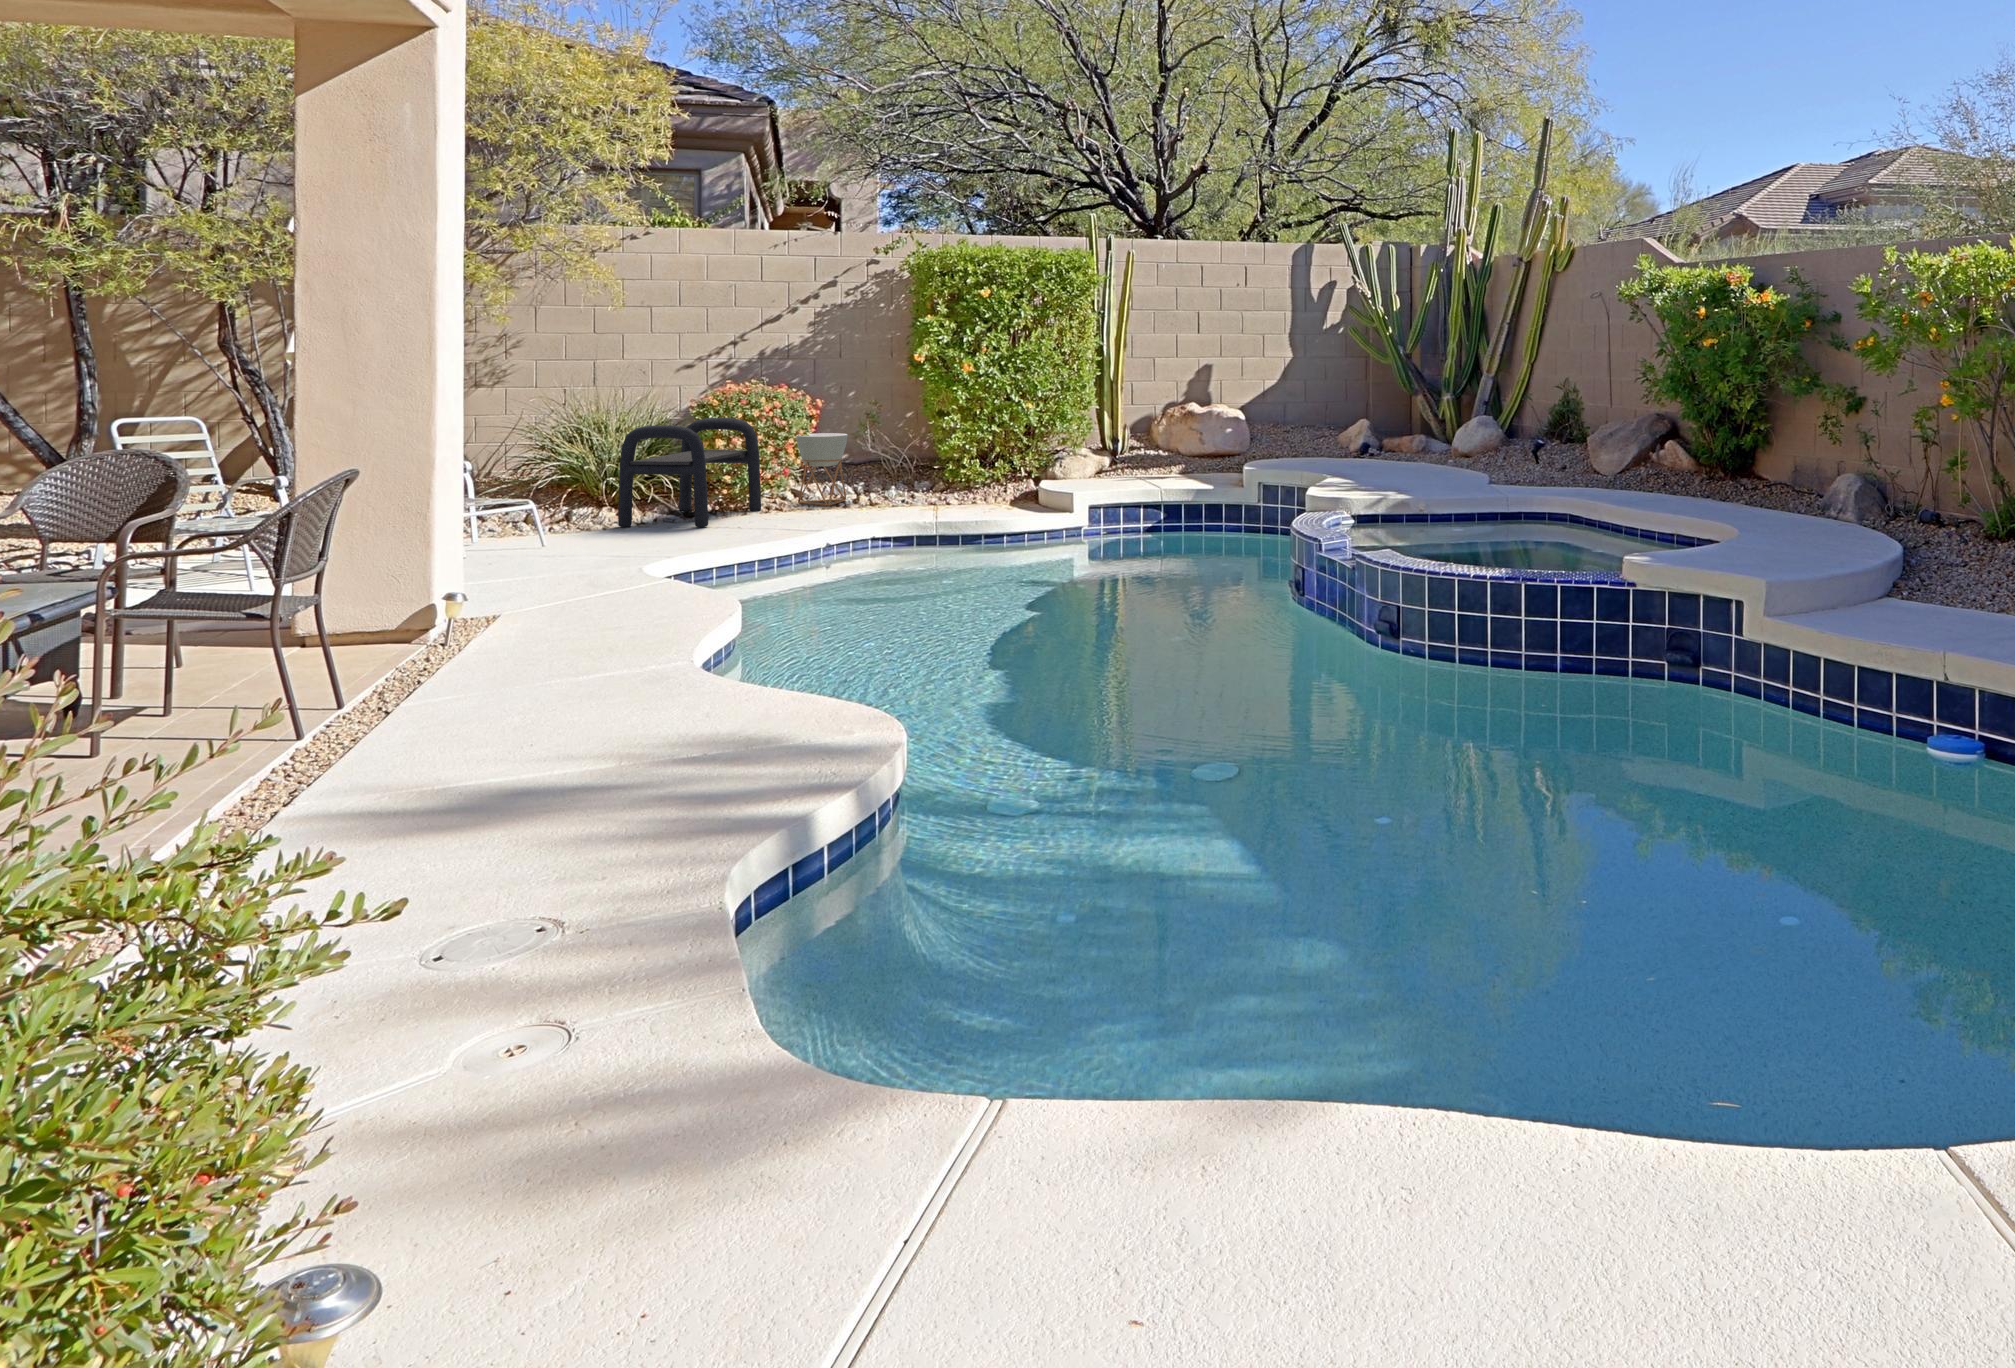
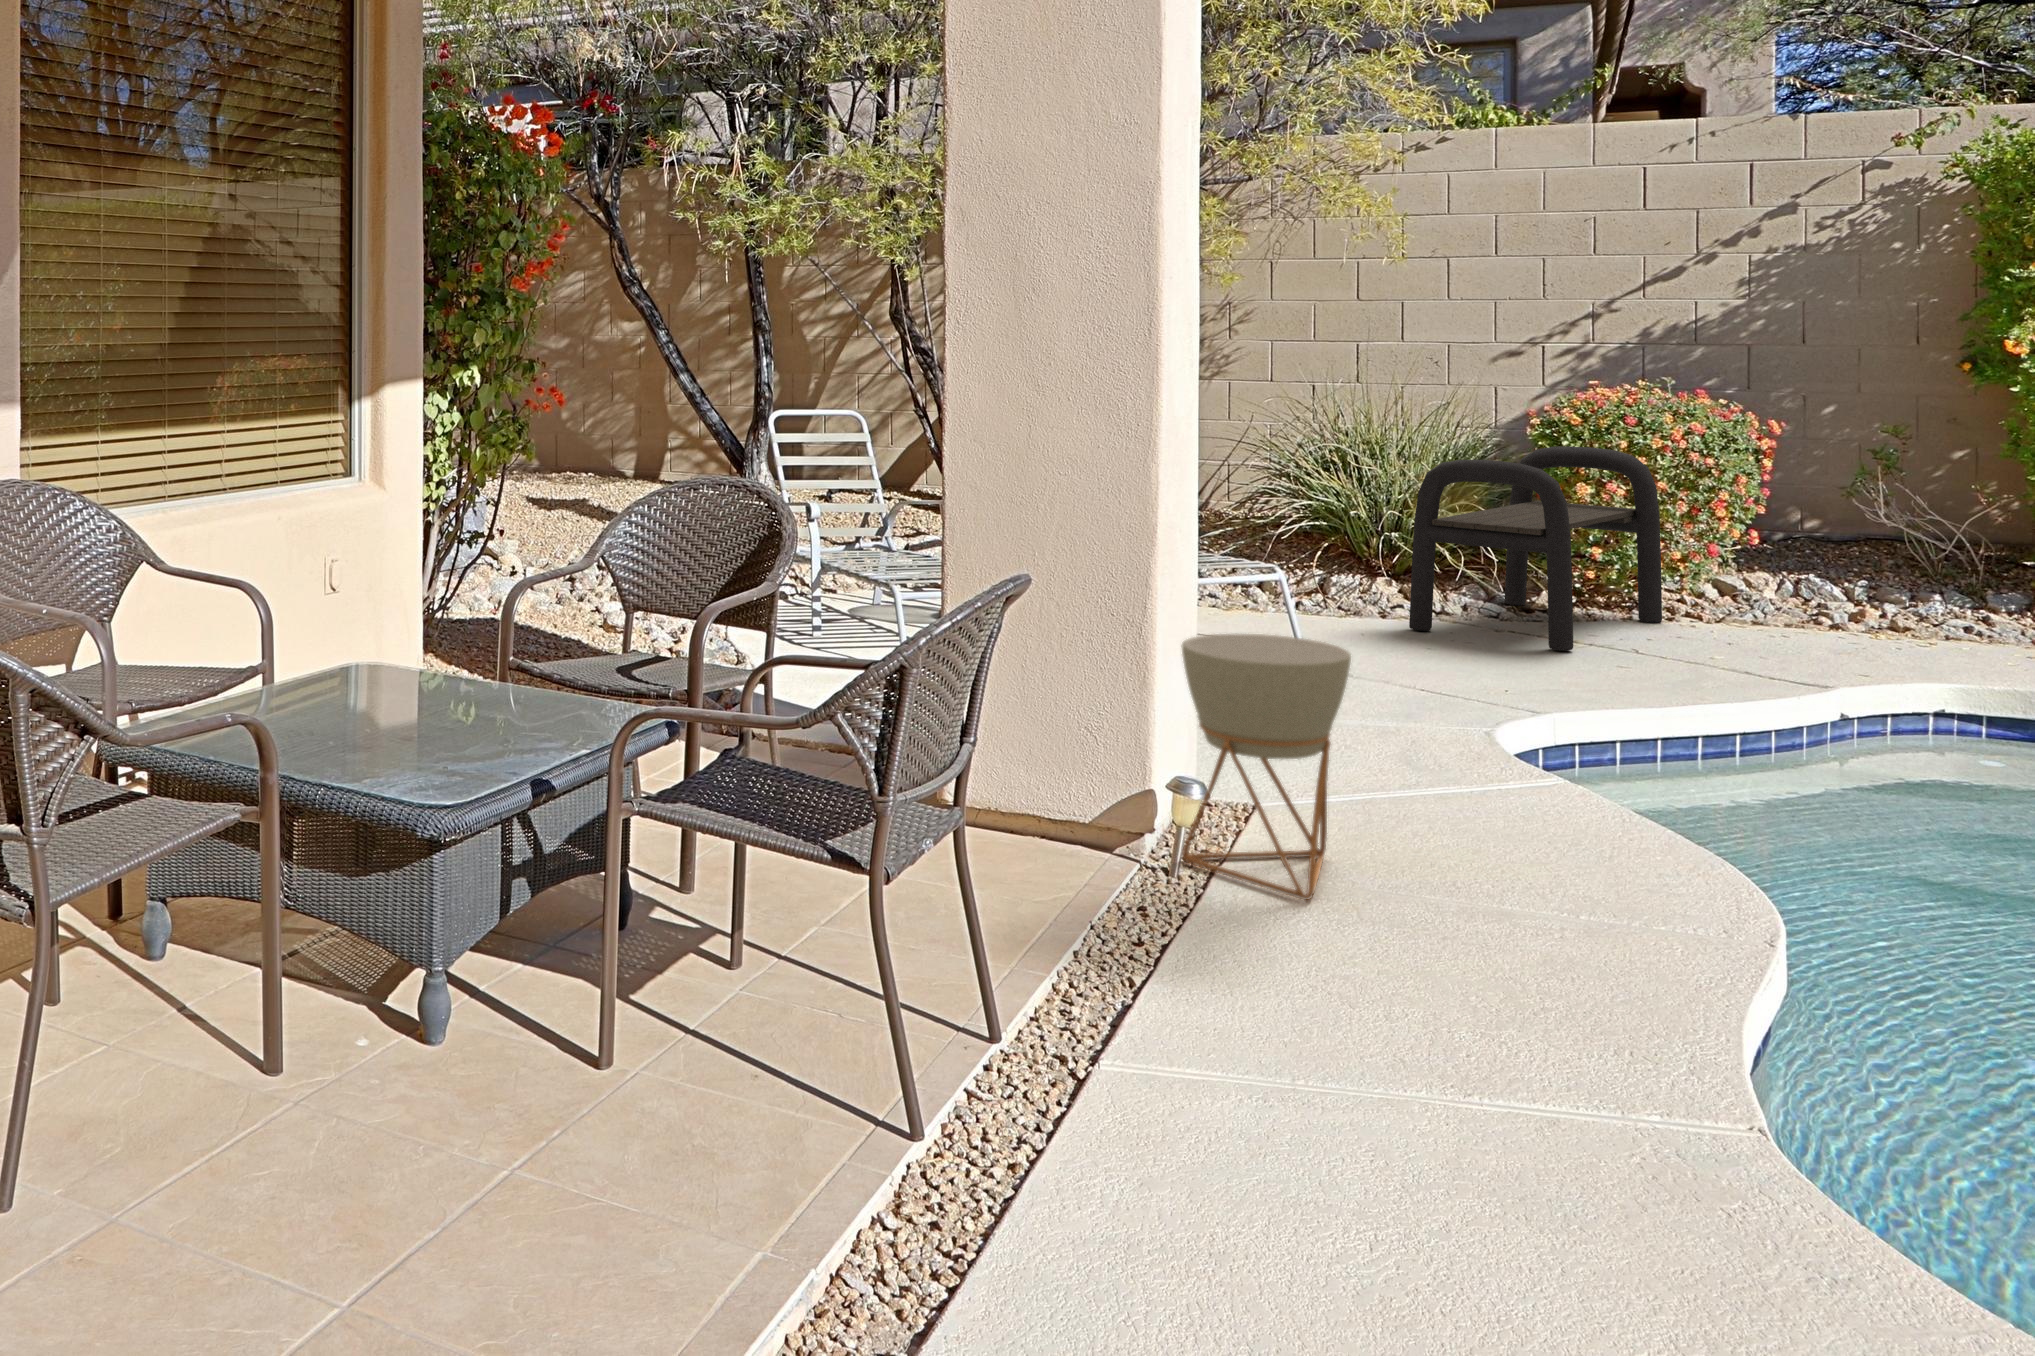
planter: present [796,433,848,506] -> present [1181,634,1351,900]

